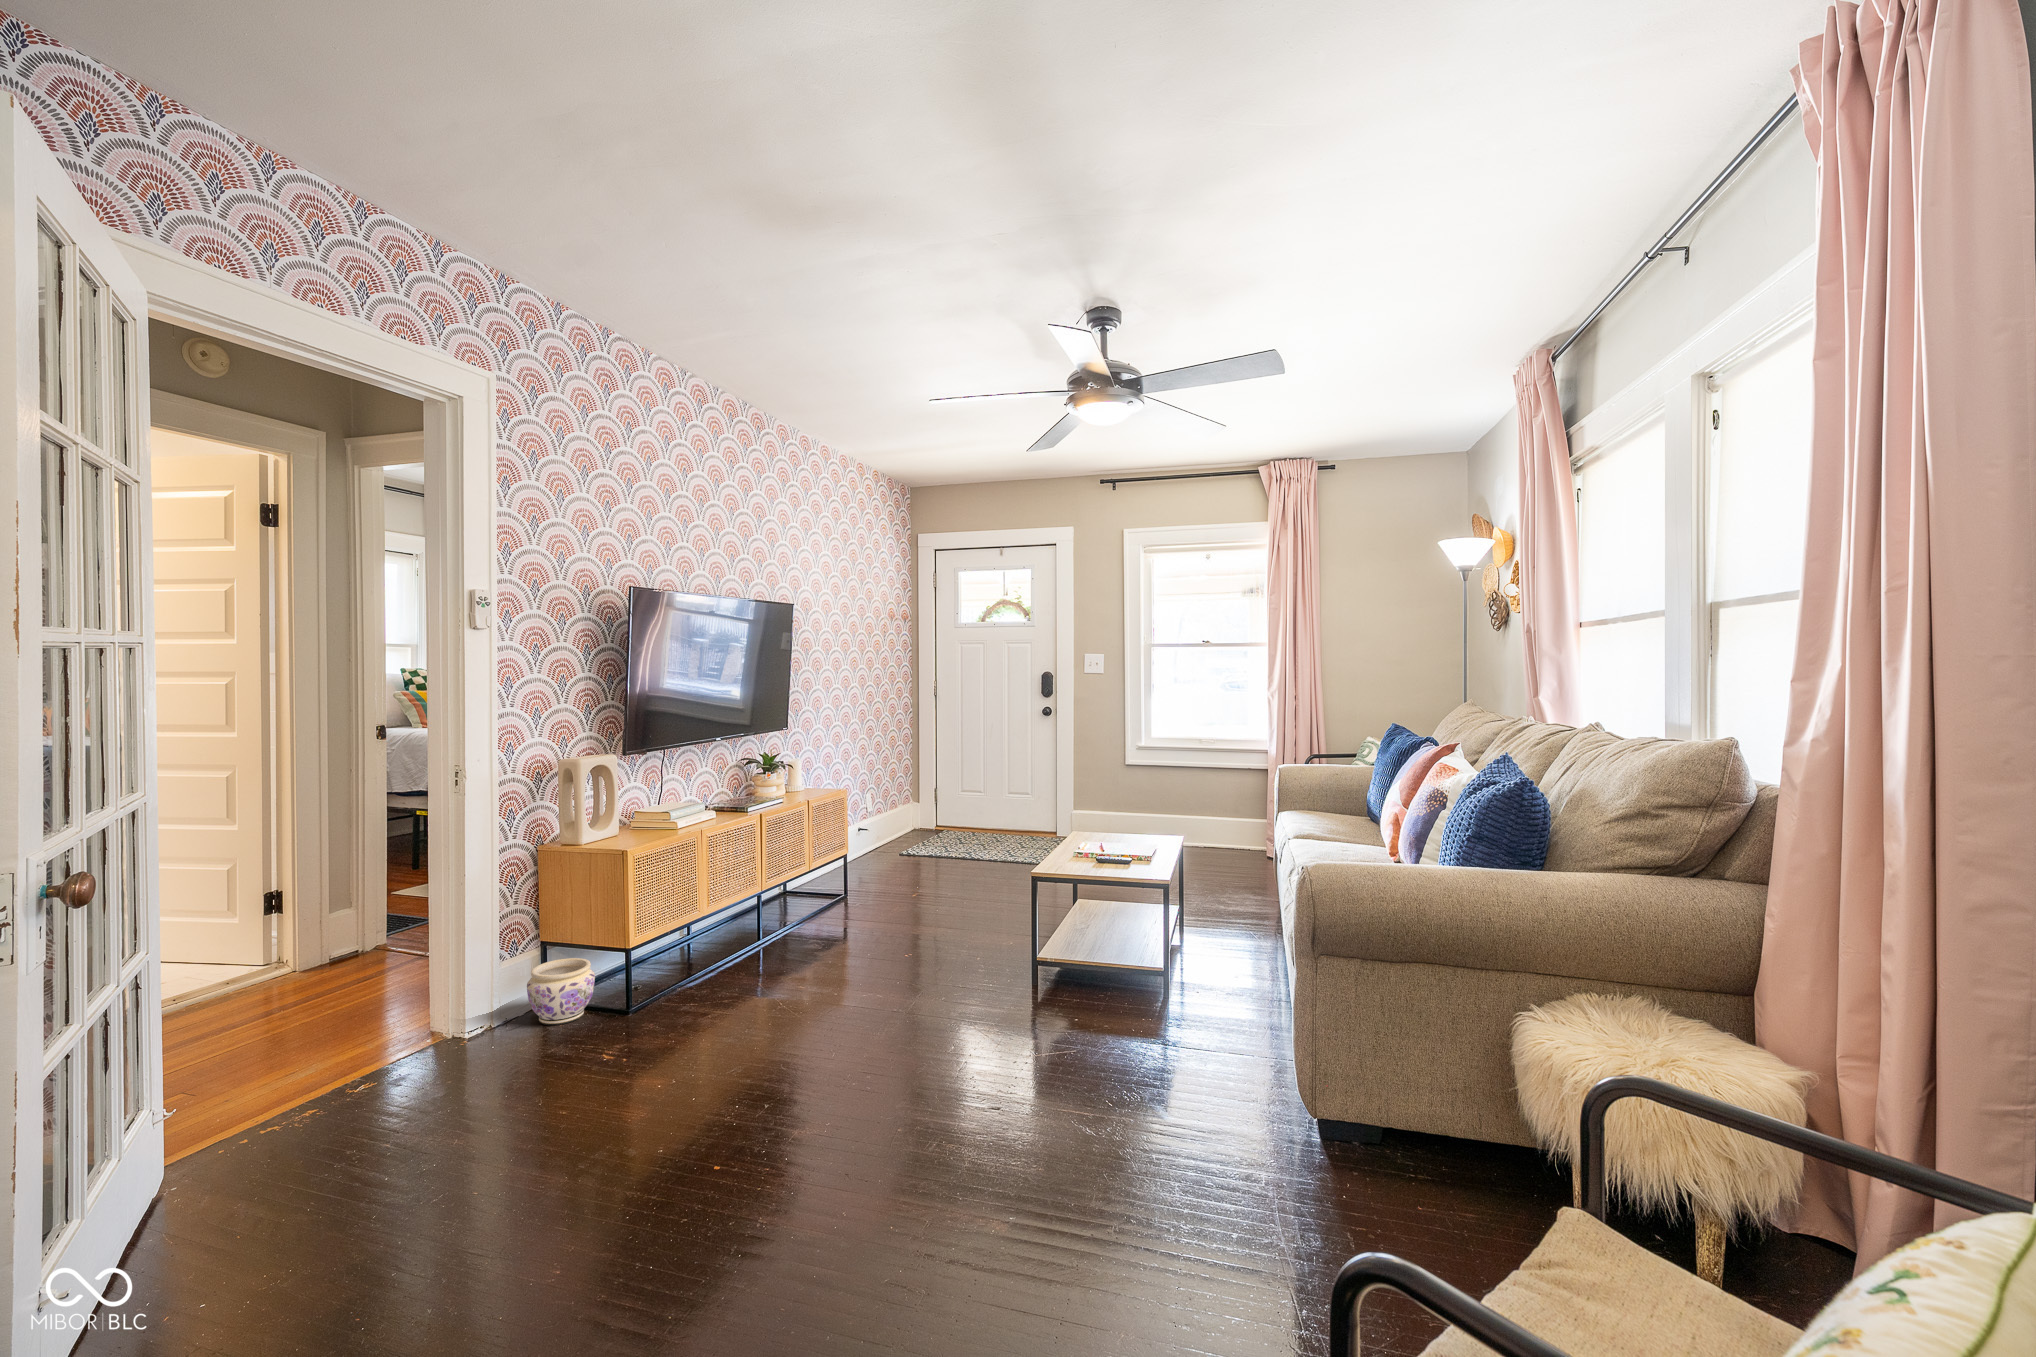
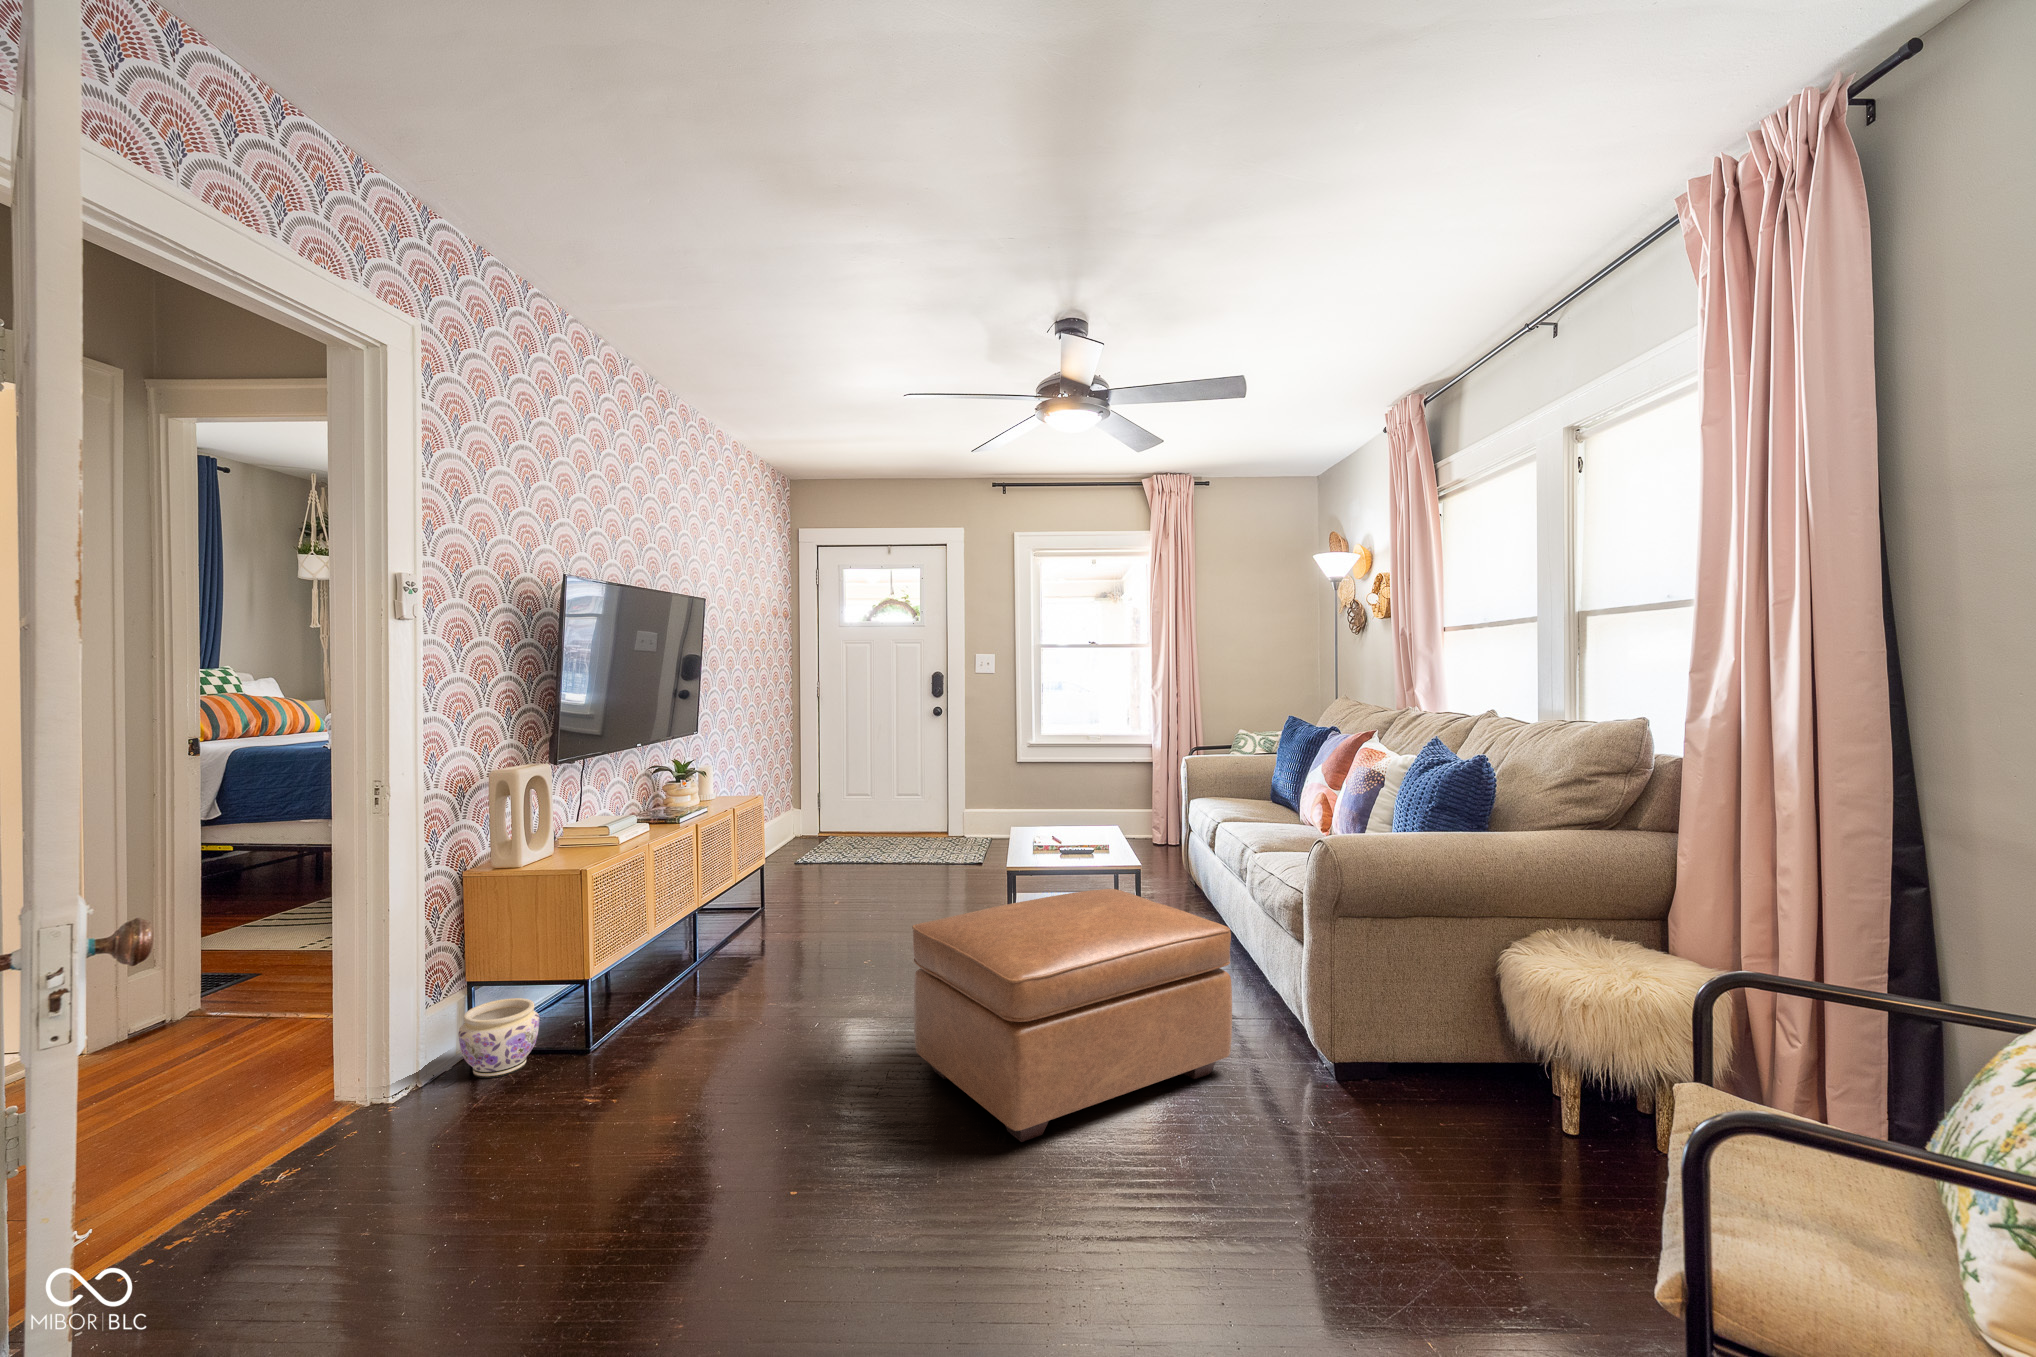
ottoman: none [894,898,1205,1142] -> present [912,889,1232,1142]

